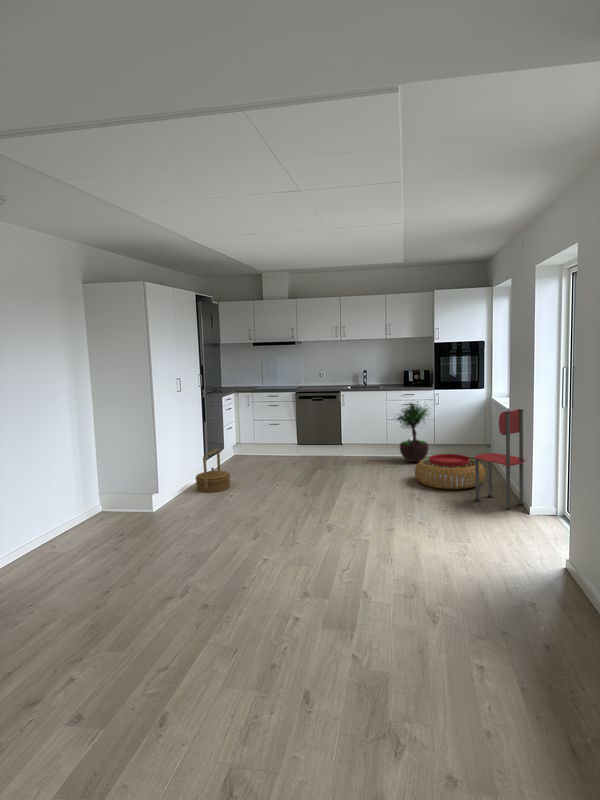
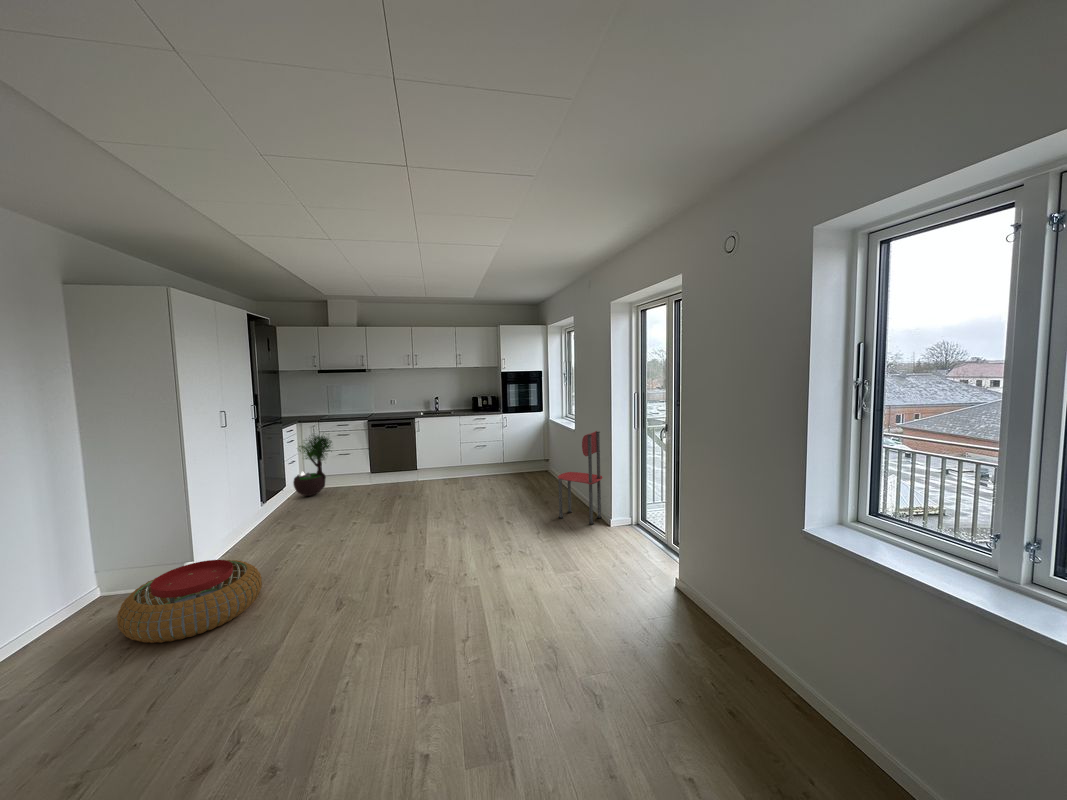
potted tree: present [397,403,428,462] -> present [293,435,332,496]
woven basket: present [195,449,230,492] -> none [249,489,296,543]
pouf: present [415,454,485,489] -> present [117,560,262,643]

